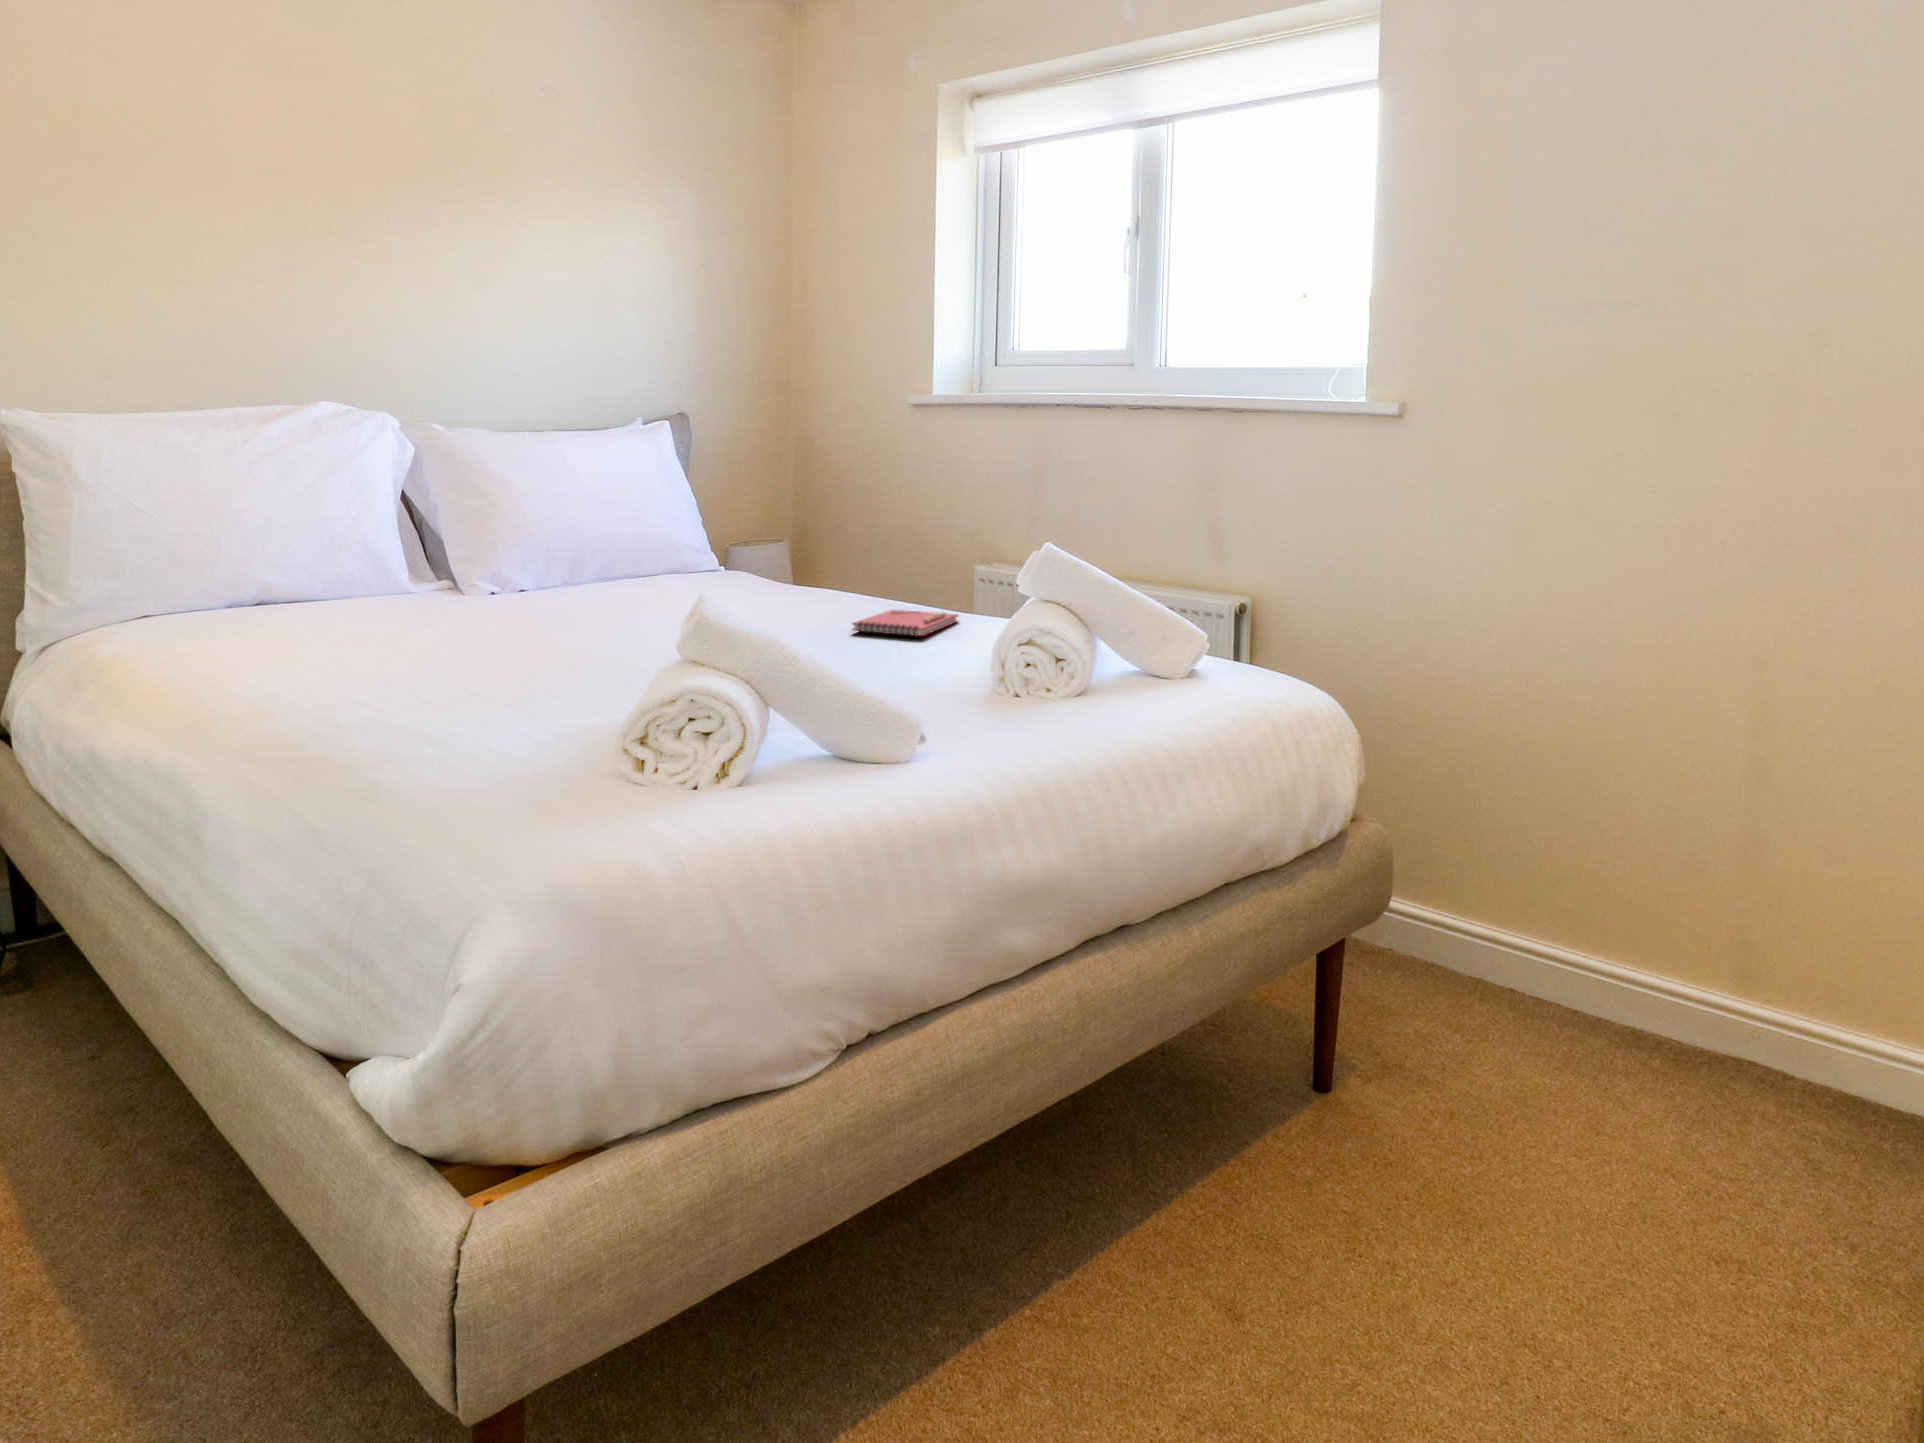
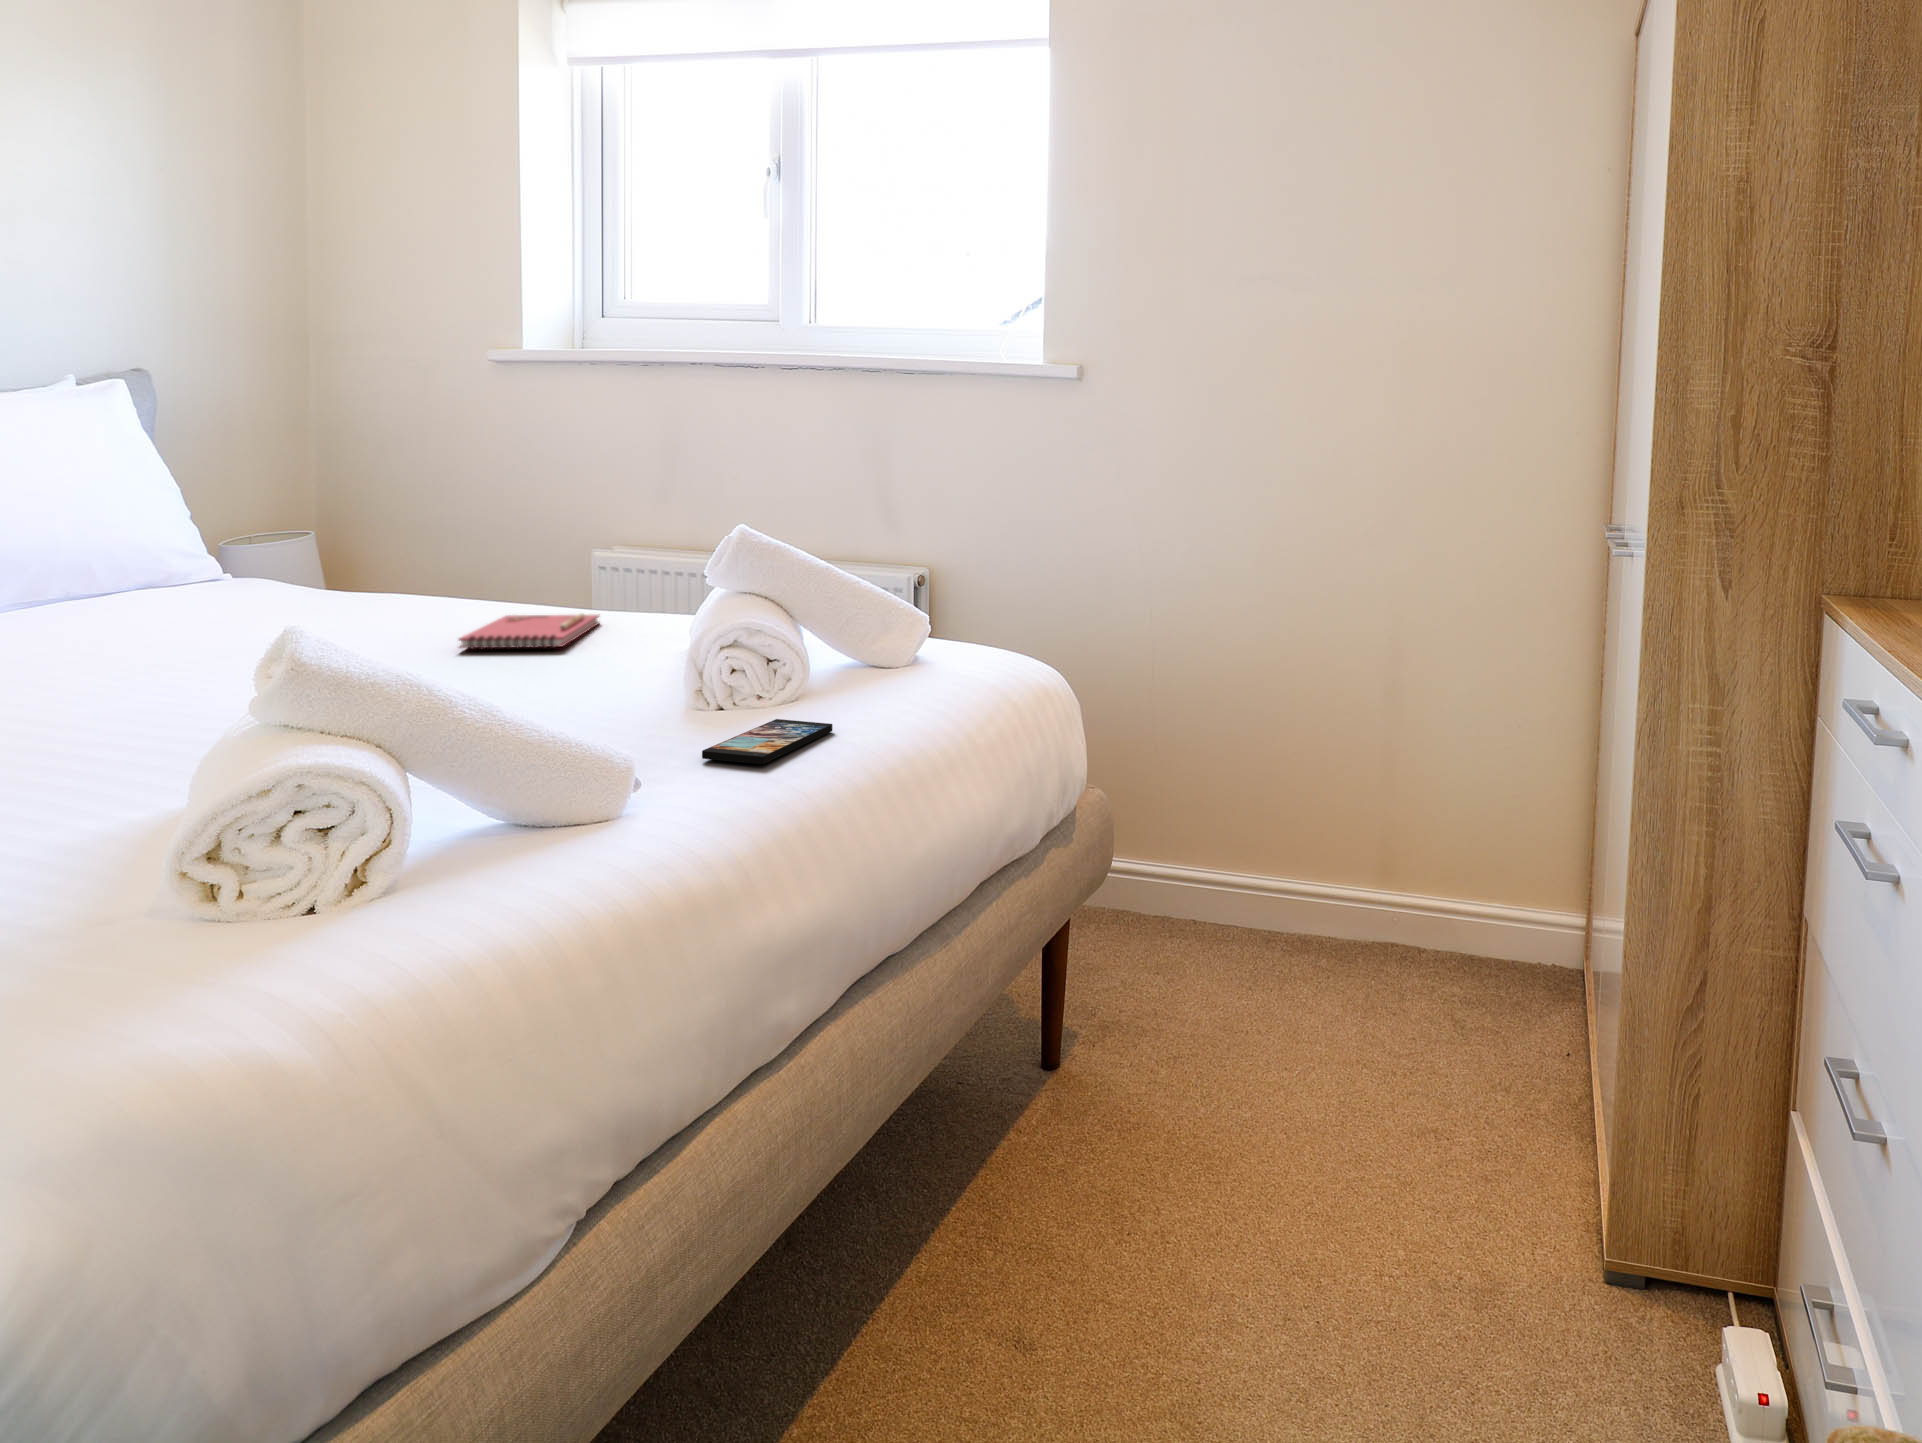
smartphone: none [984,706,1096,738] -> present [702,719,832,764]

